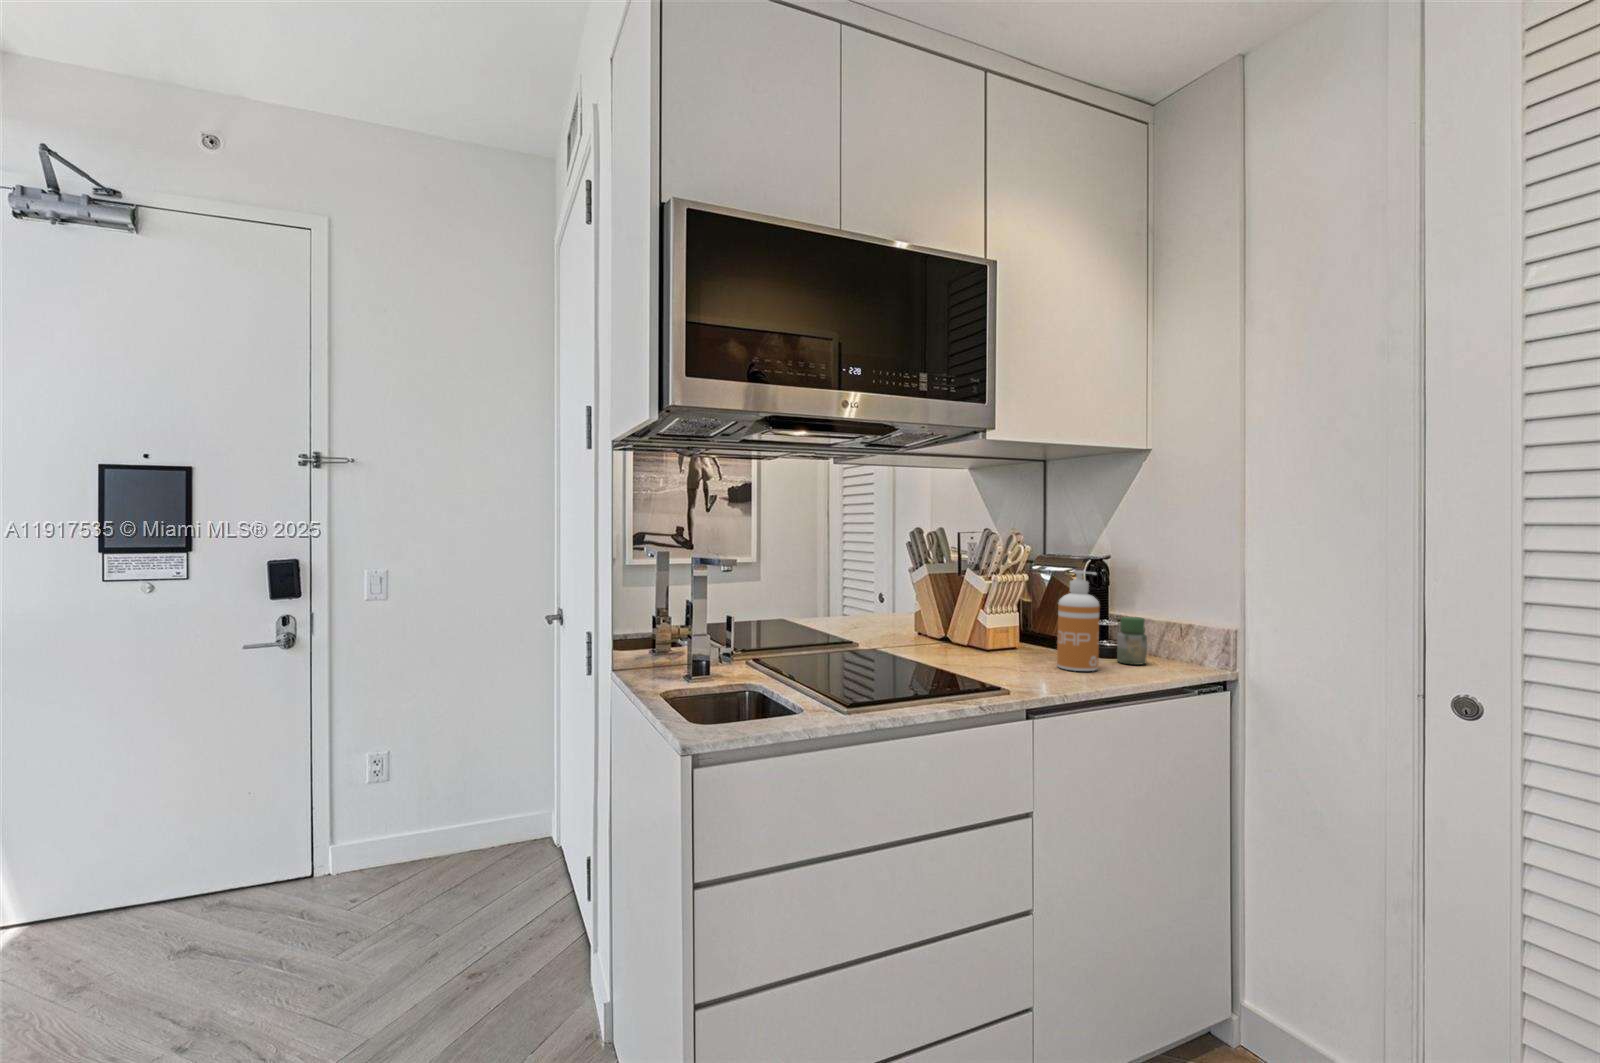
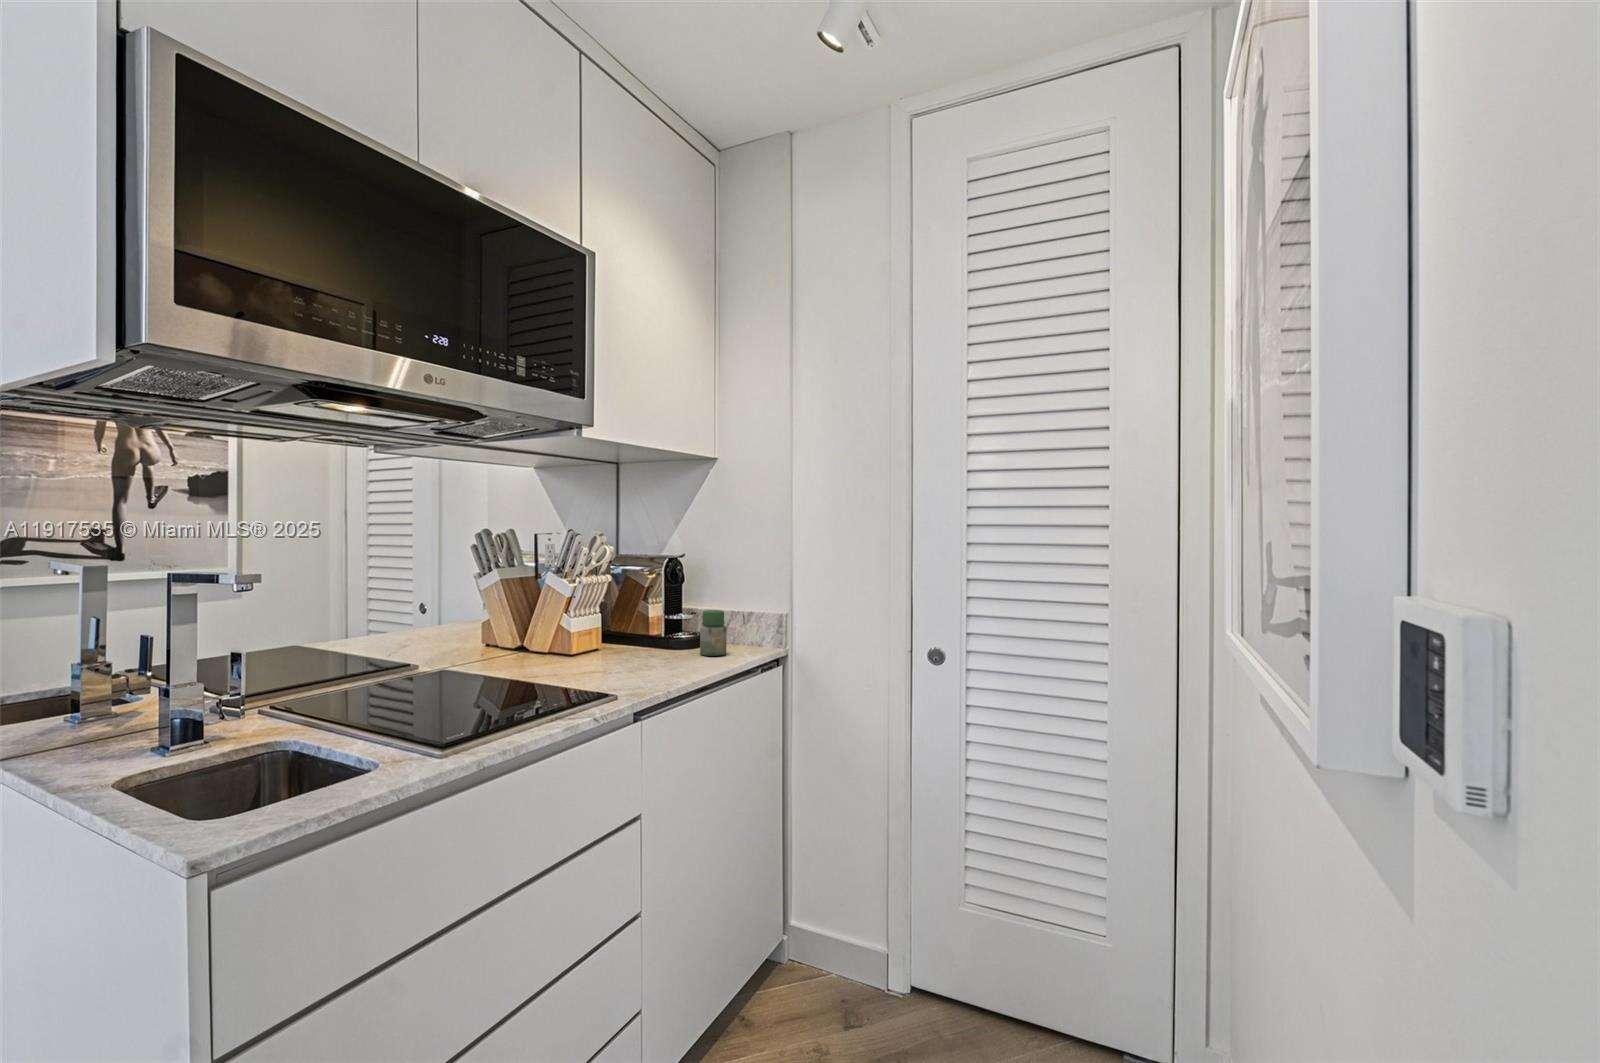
soap dispenser: present [1057,571,1100,671] -> none [650,568,689,668]

